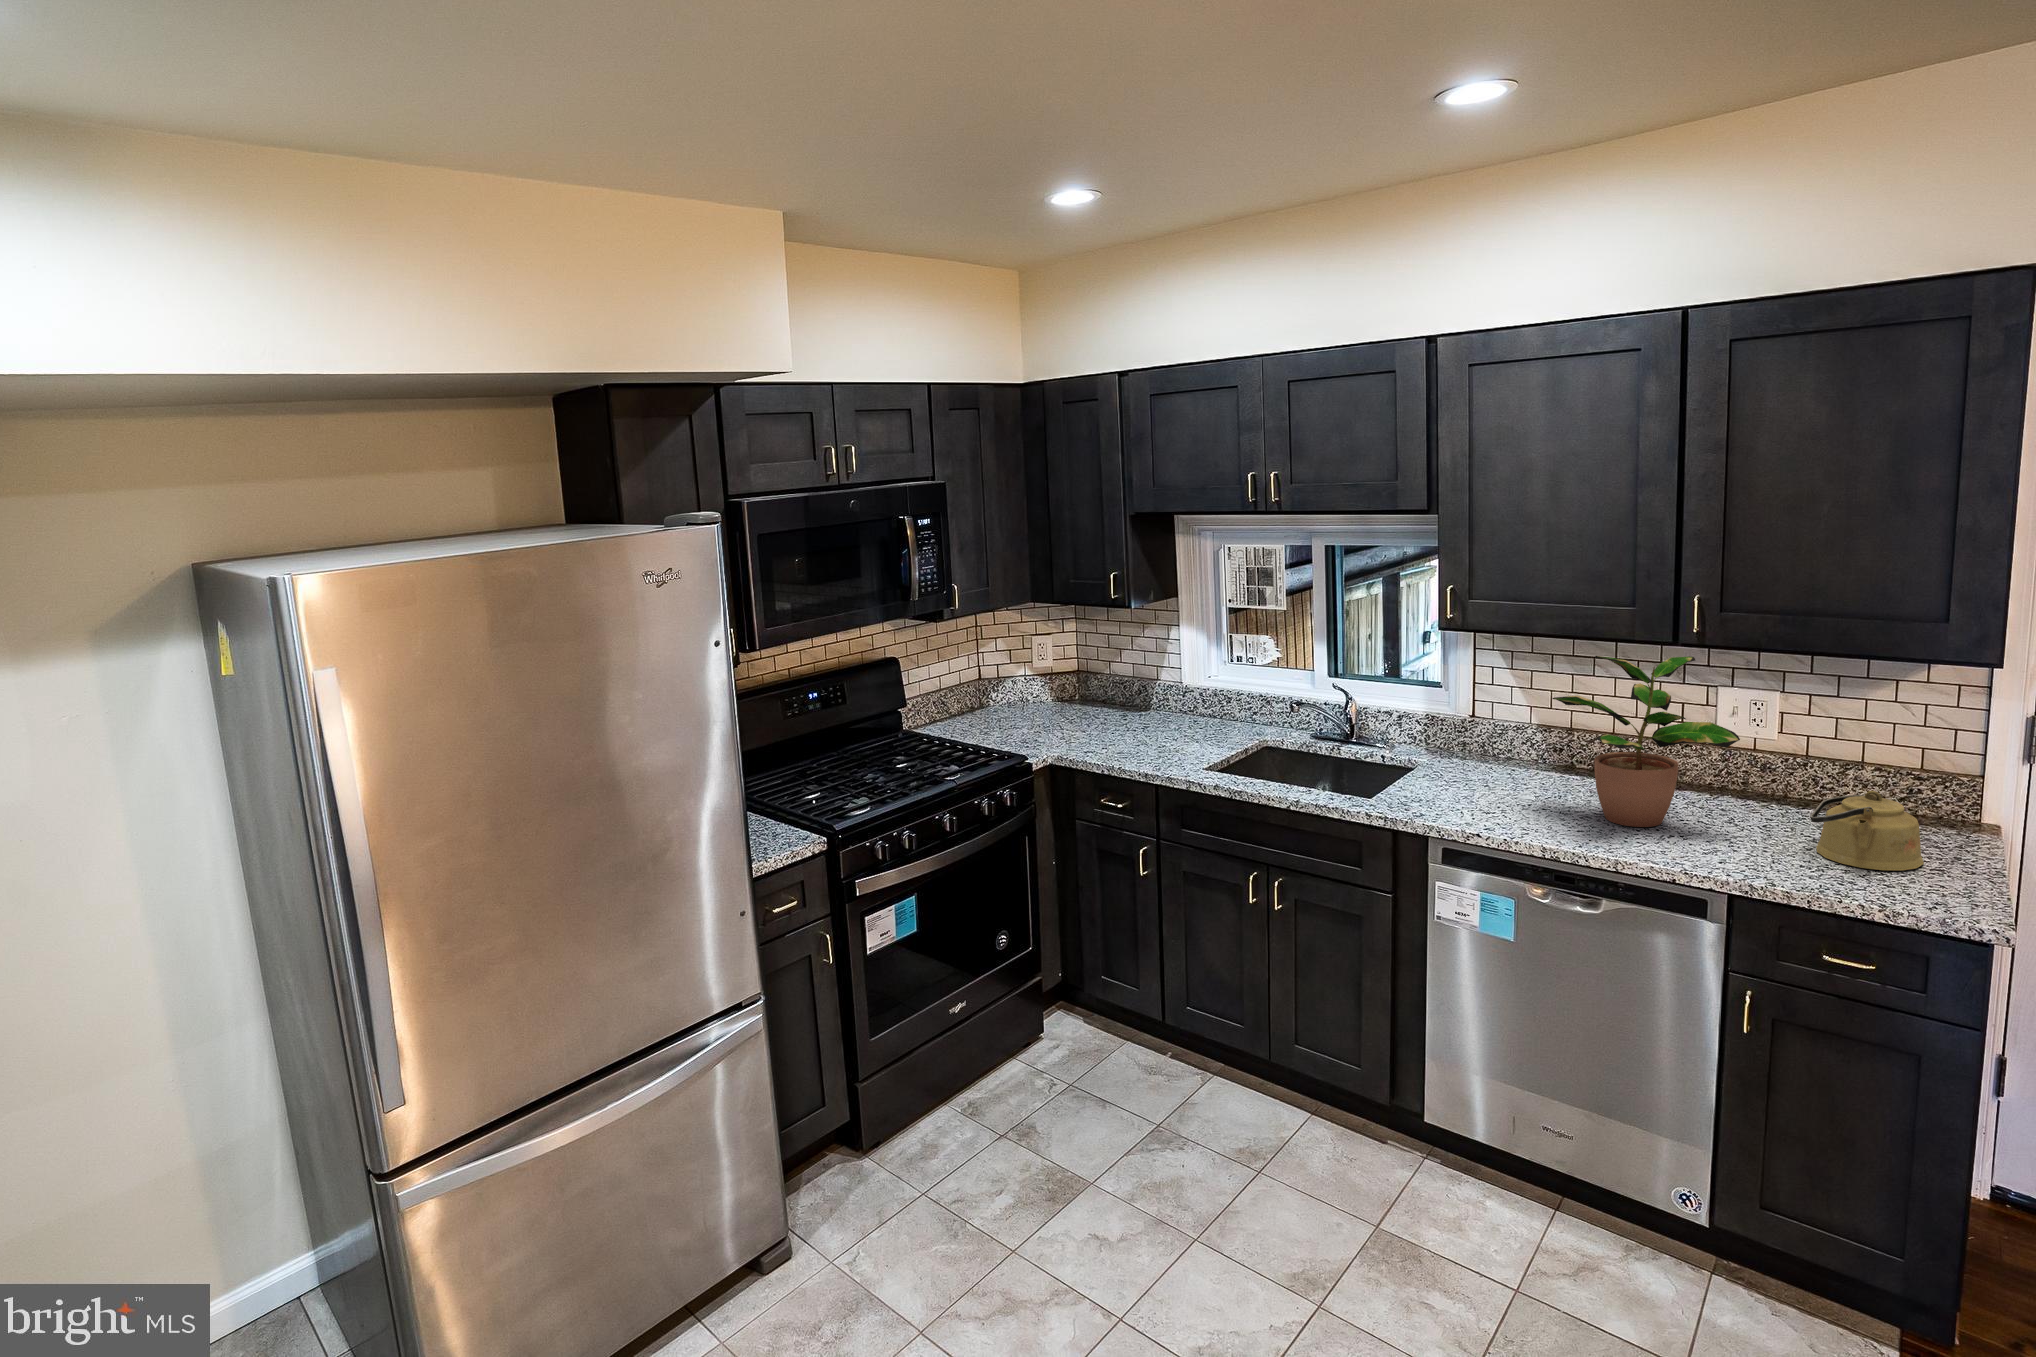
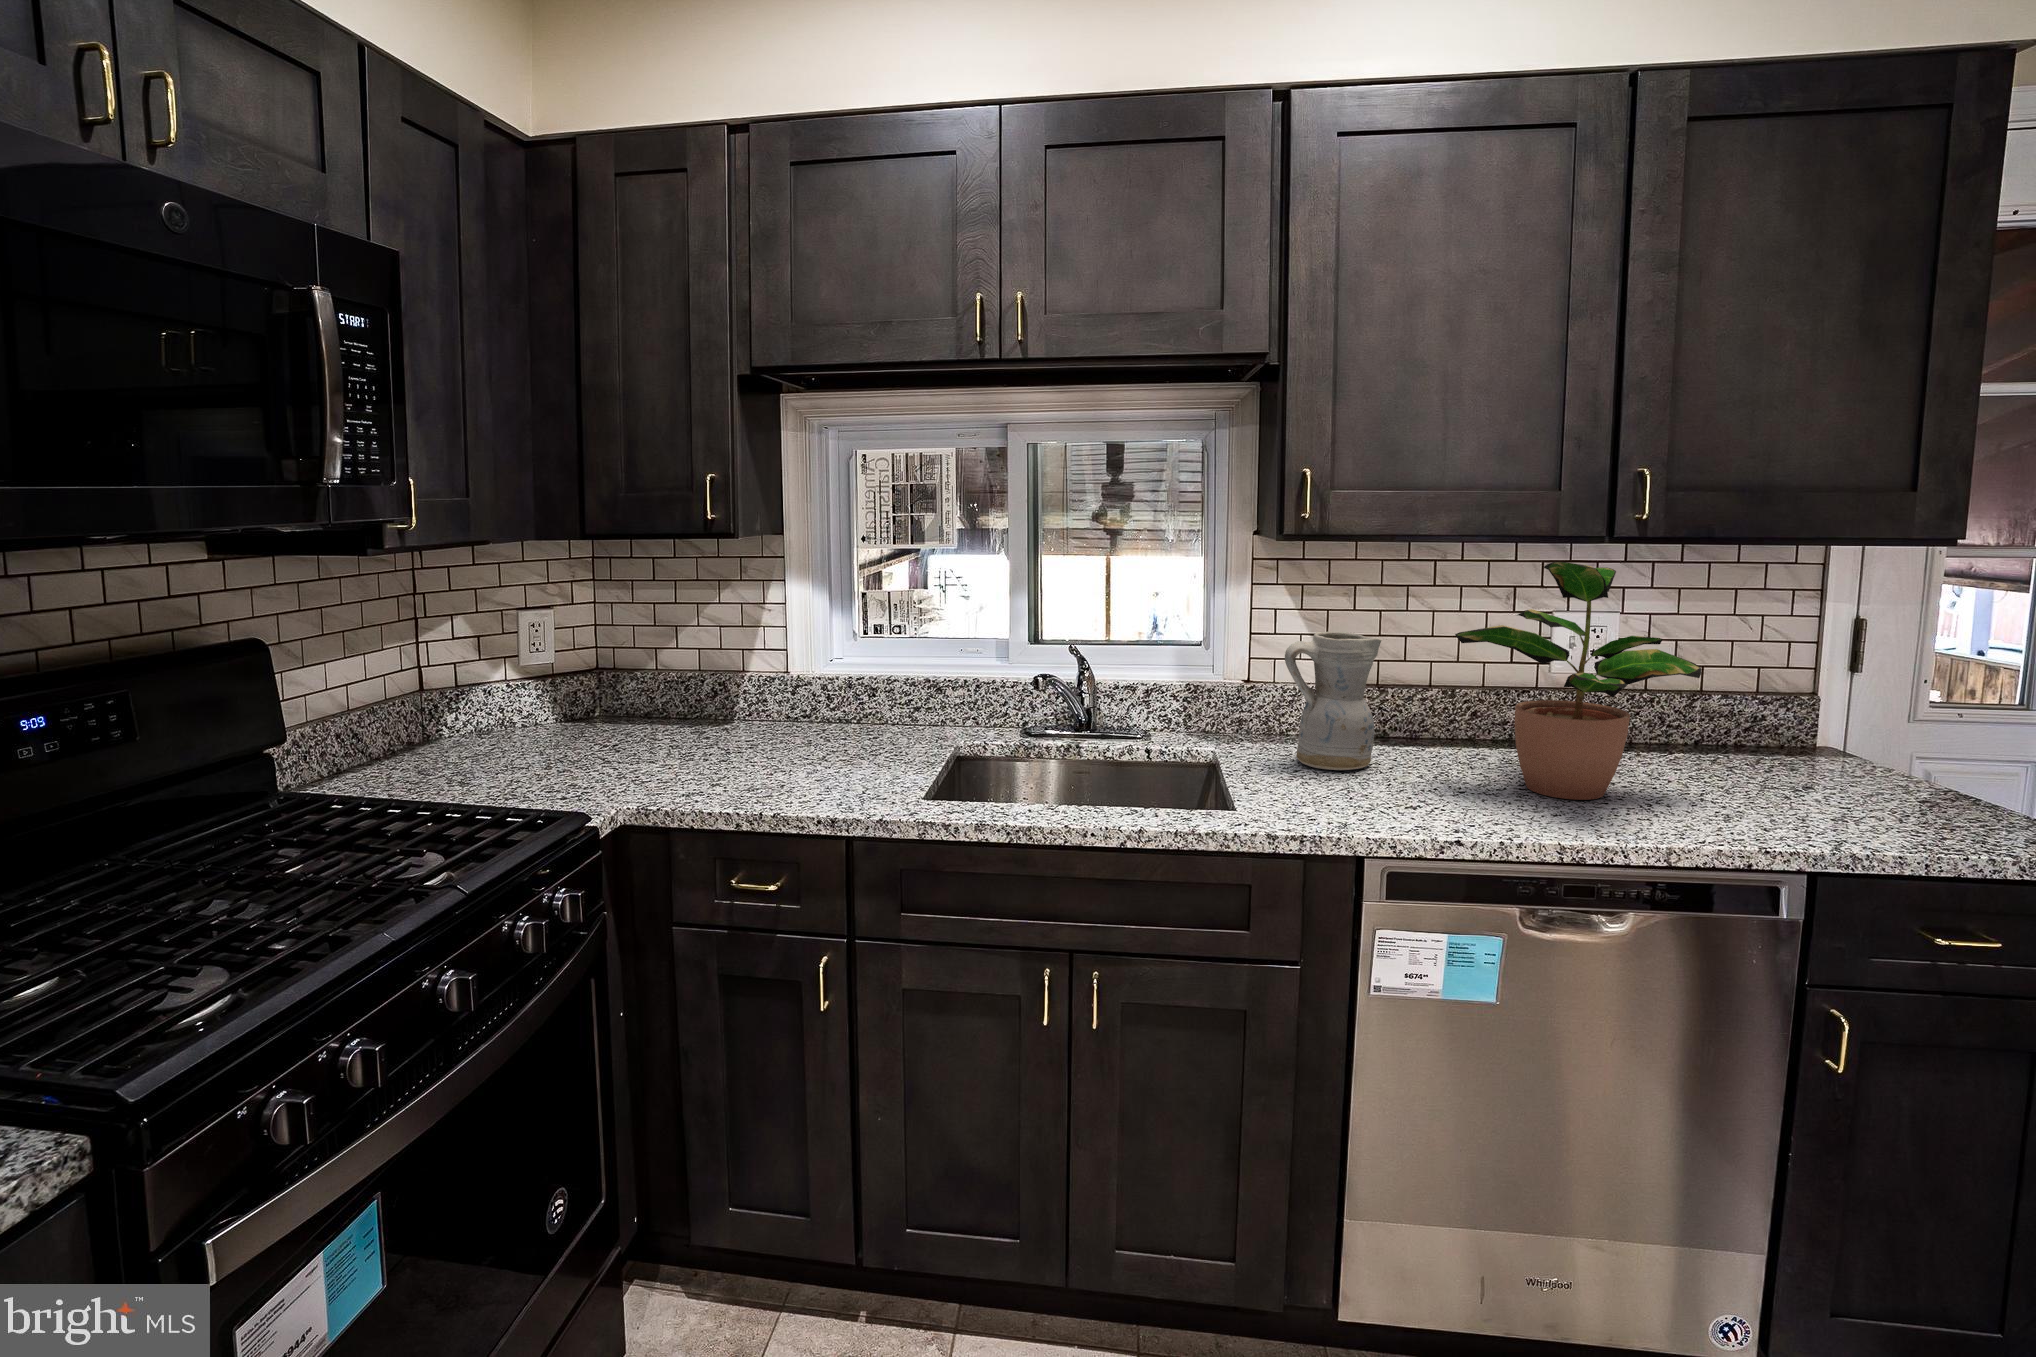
ceramic pitcher: none [1457,687,1525,787] -> present [1285,632,1381,770]
kettle: present [1810,791,1924,871] -> none [1764,716,1915,814]

